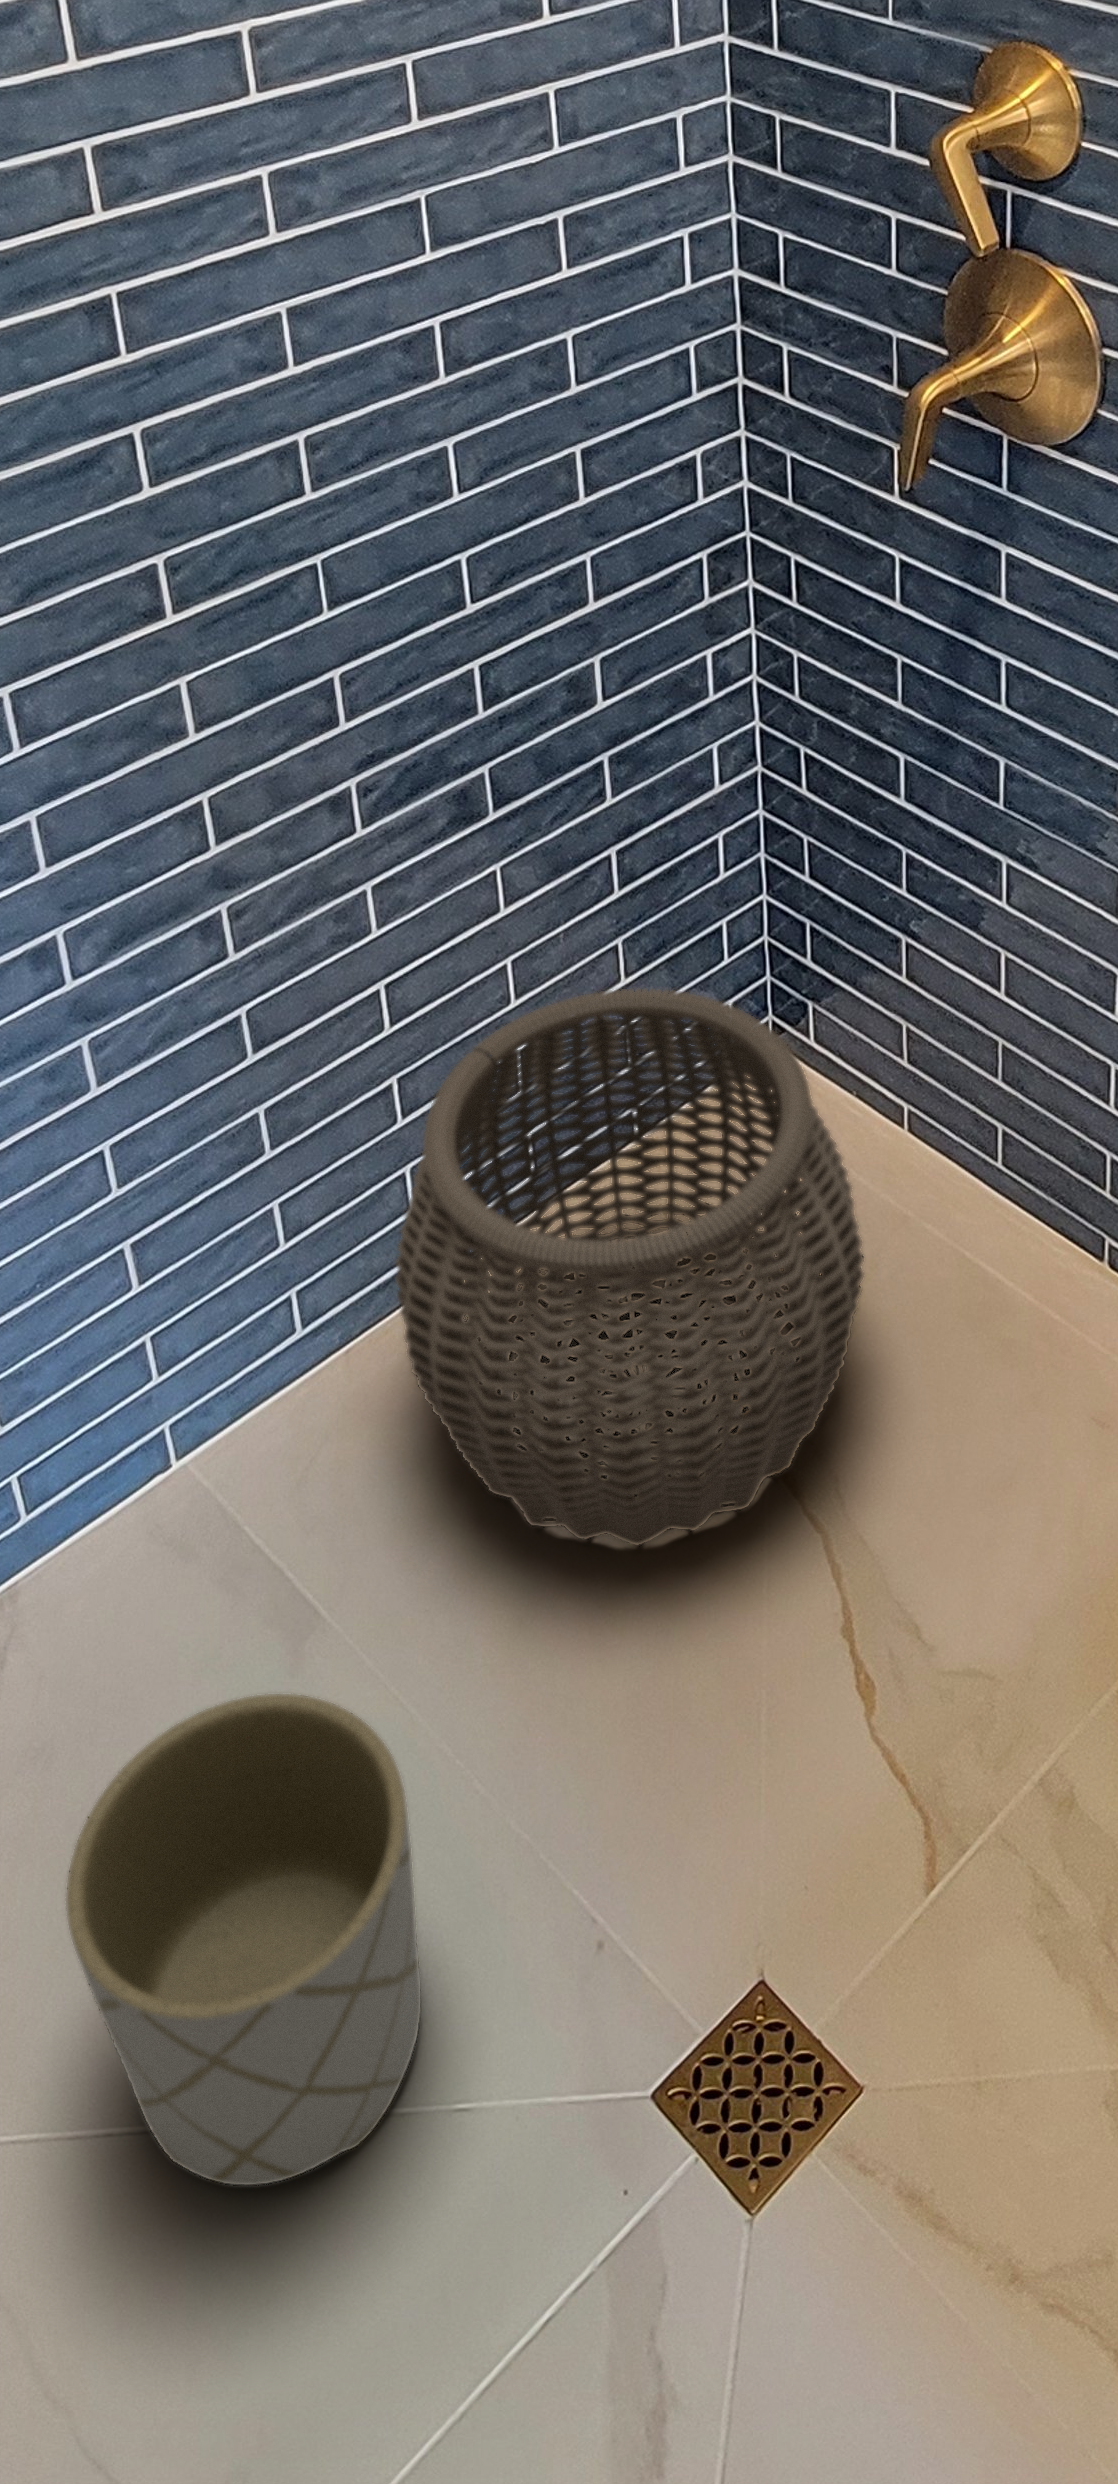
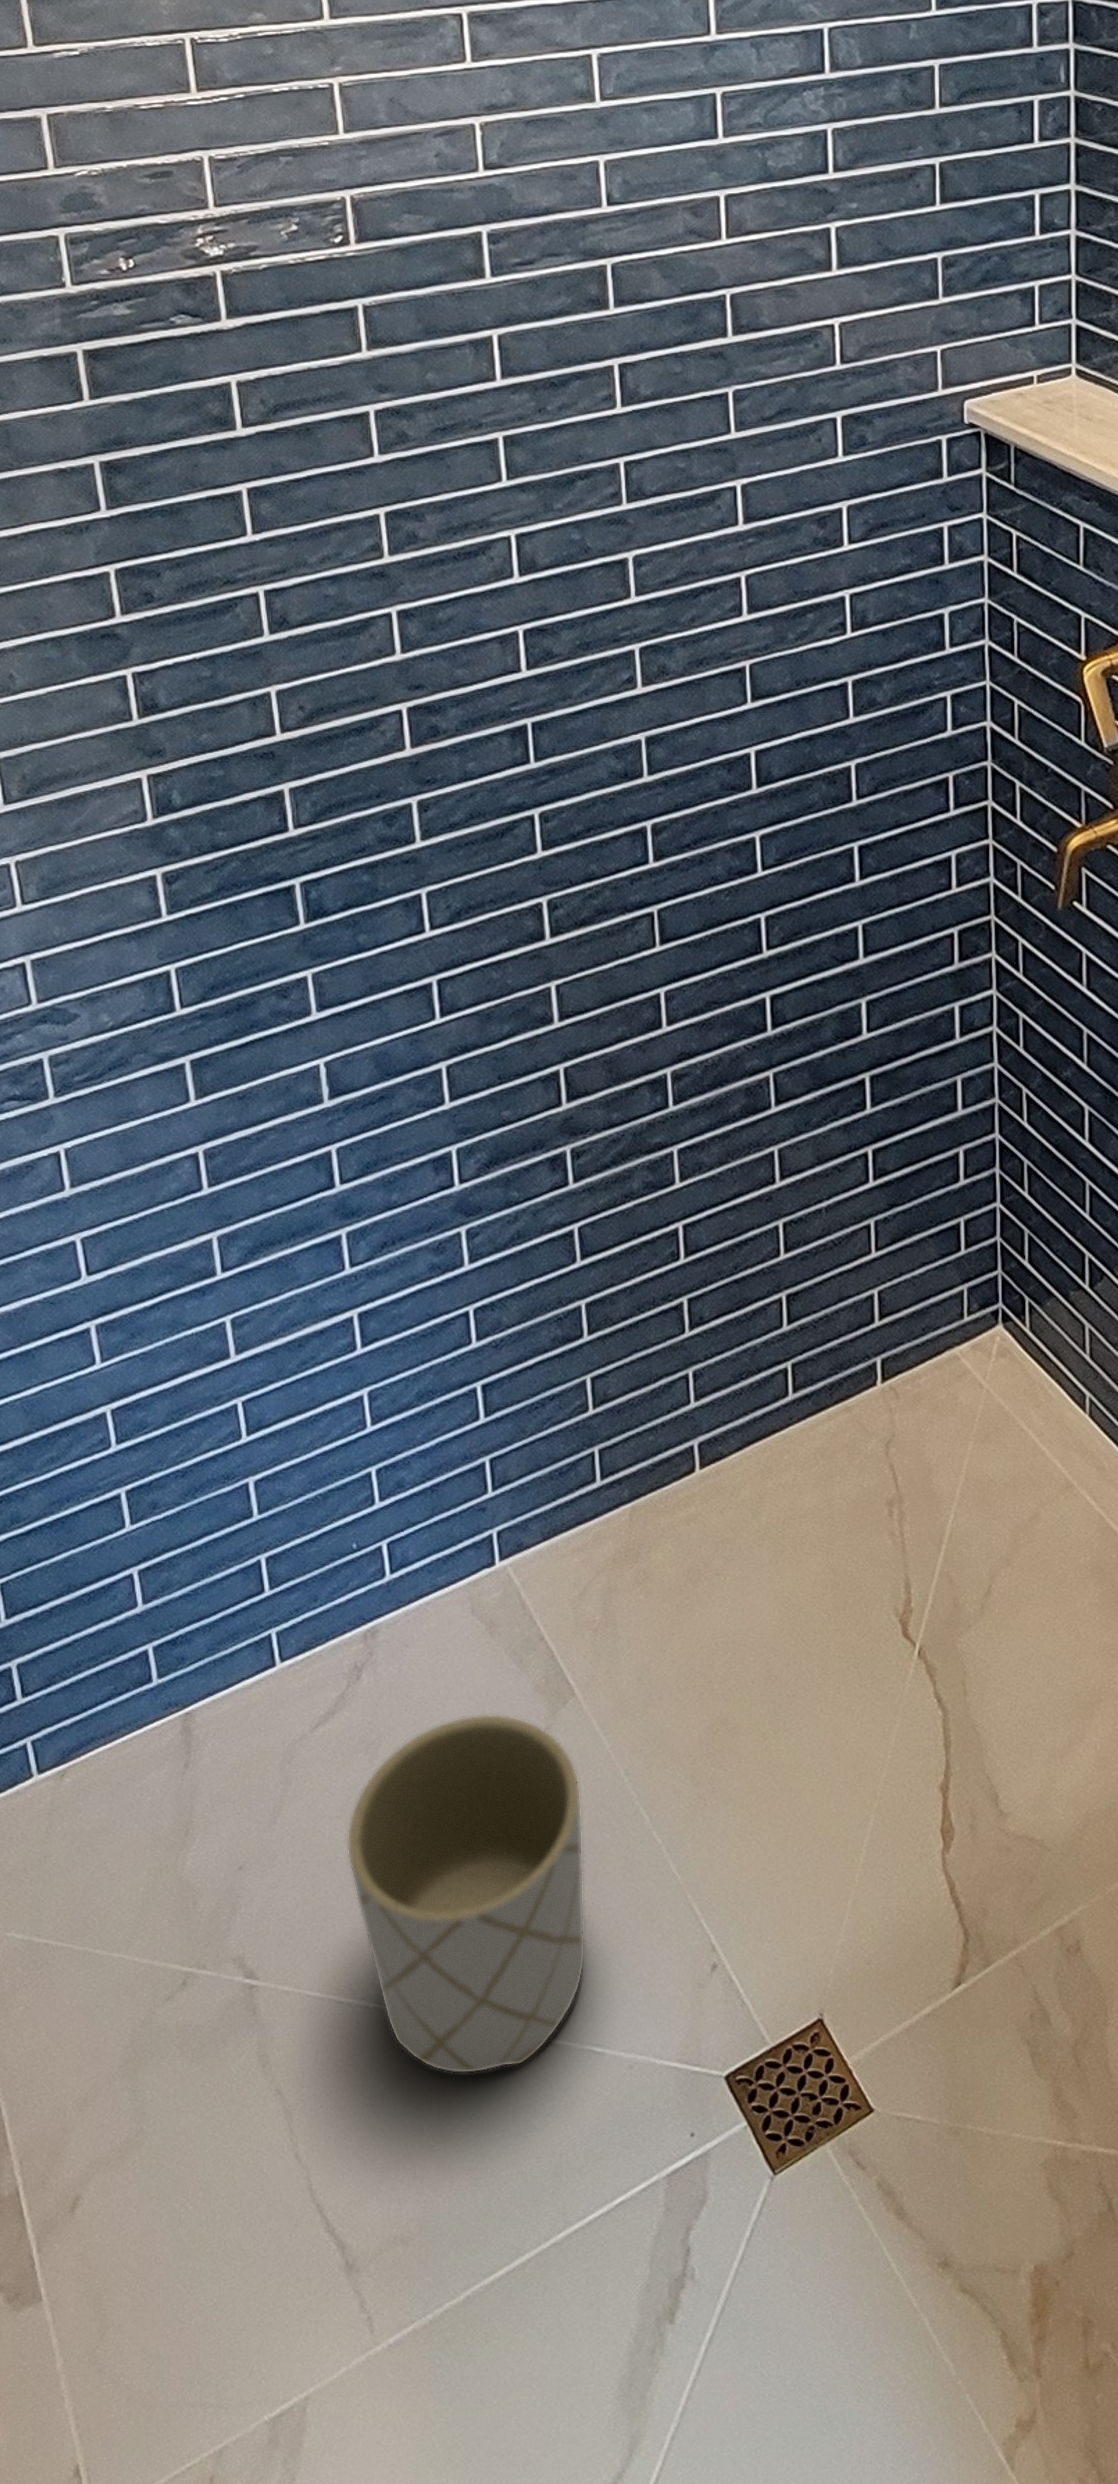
woven basket: present [396,989,864,1545] -> none [660,1255,1004,1687]

